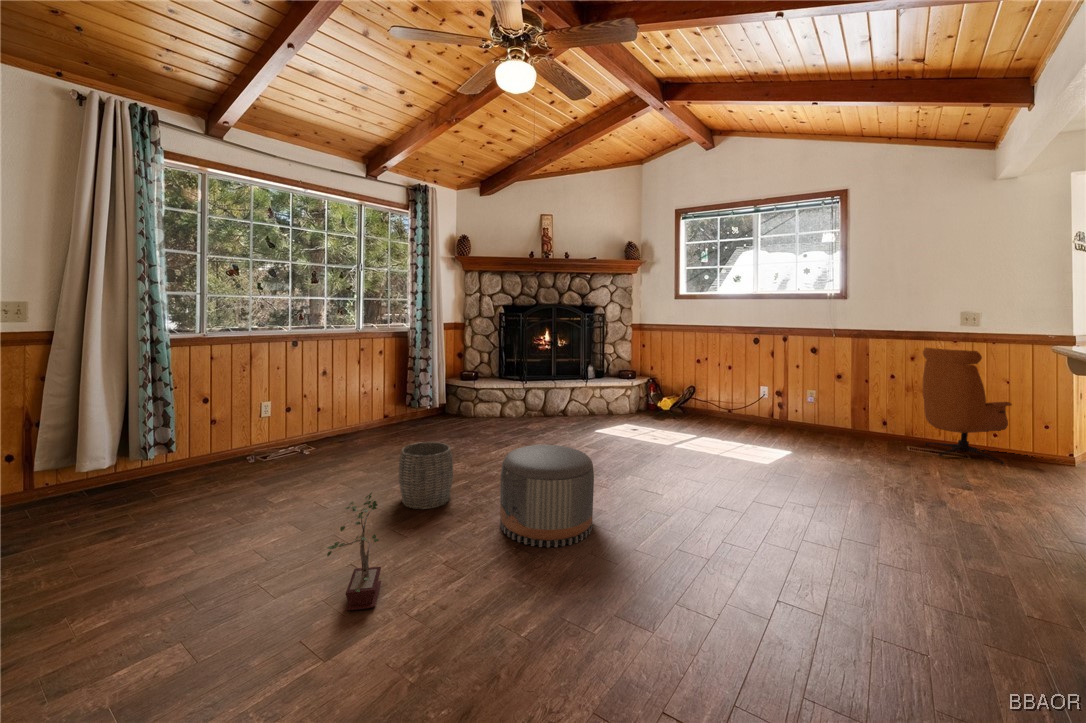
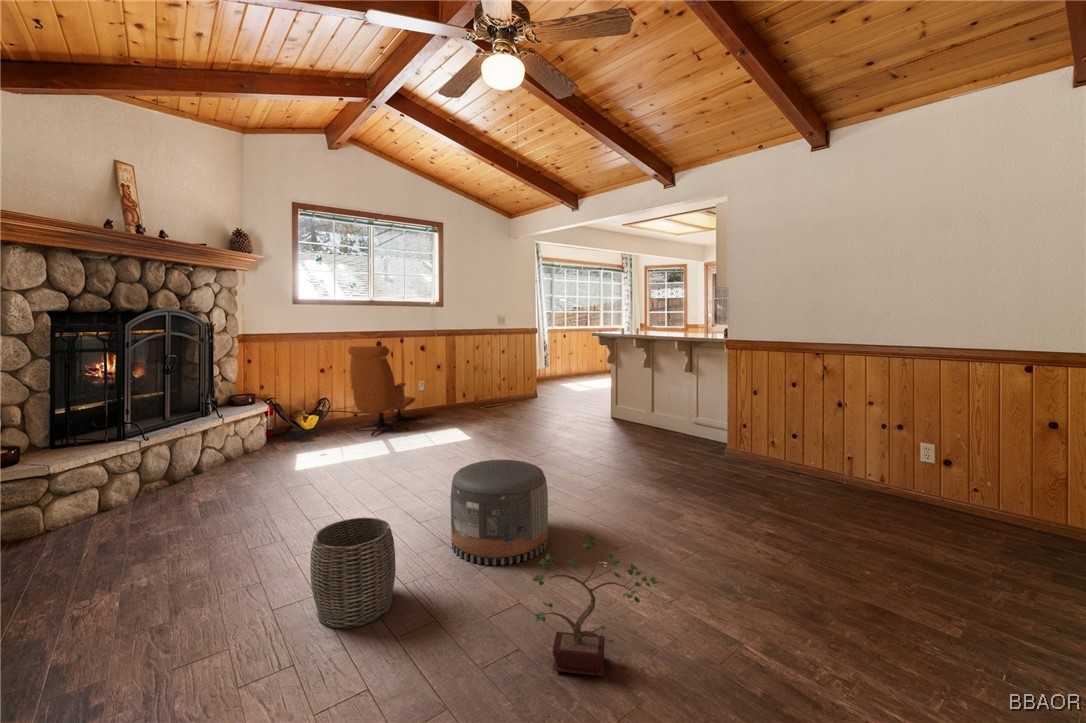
lounge chair: present [923,348,1012,465] -> present [348,346,415,436]

